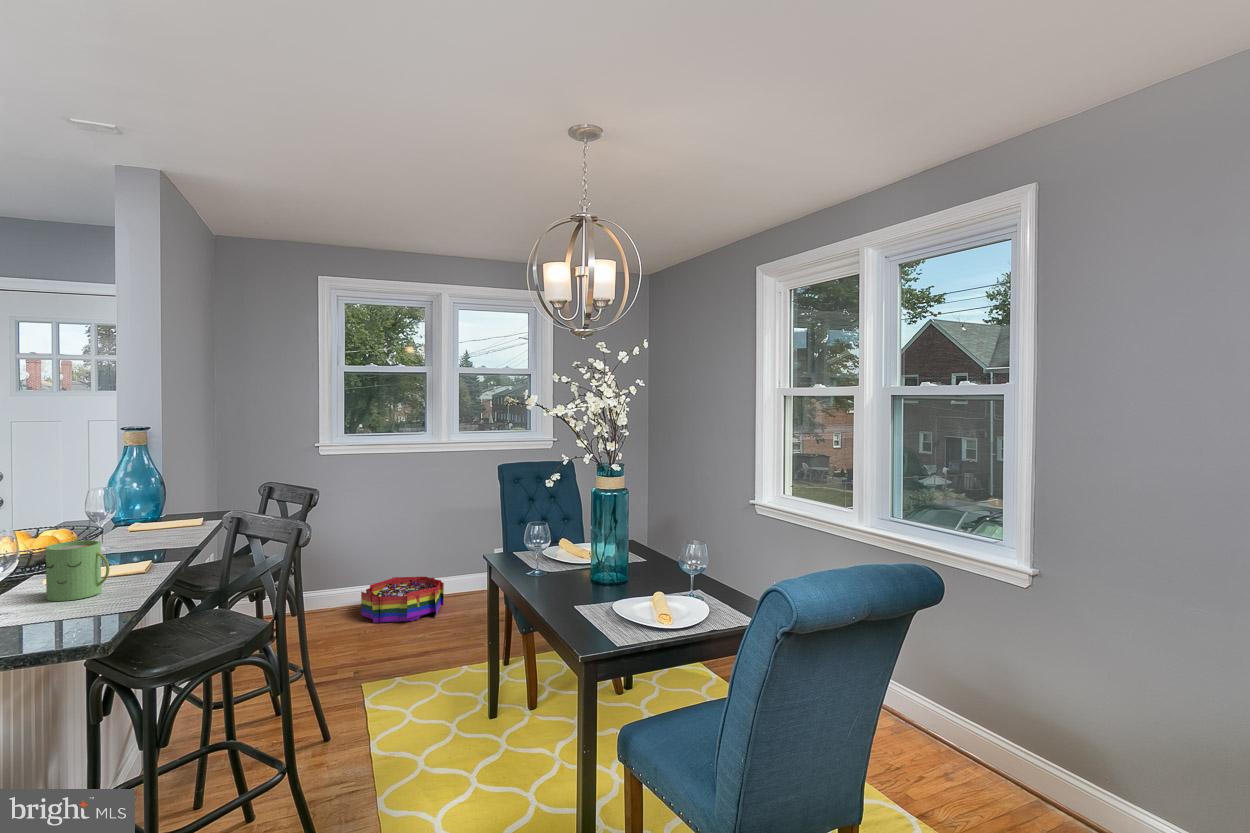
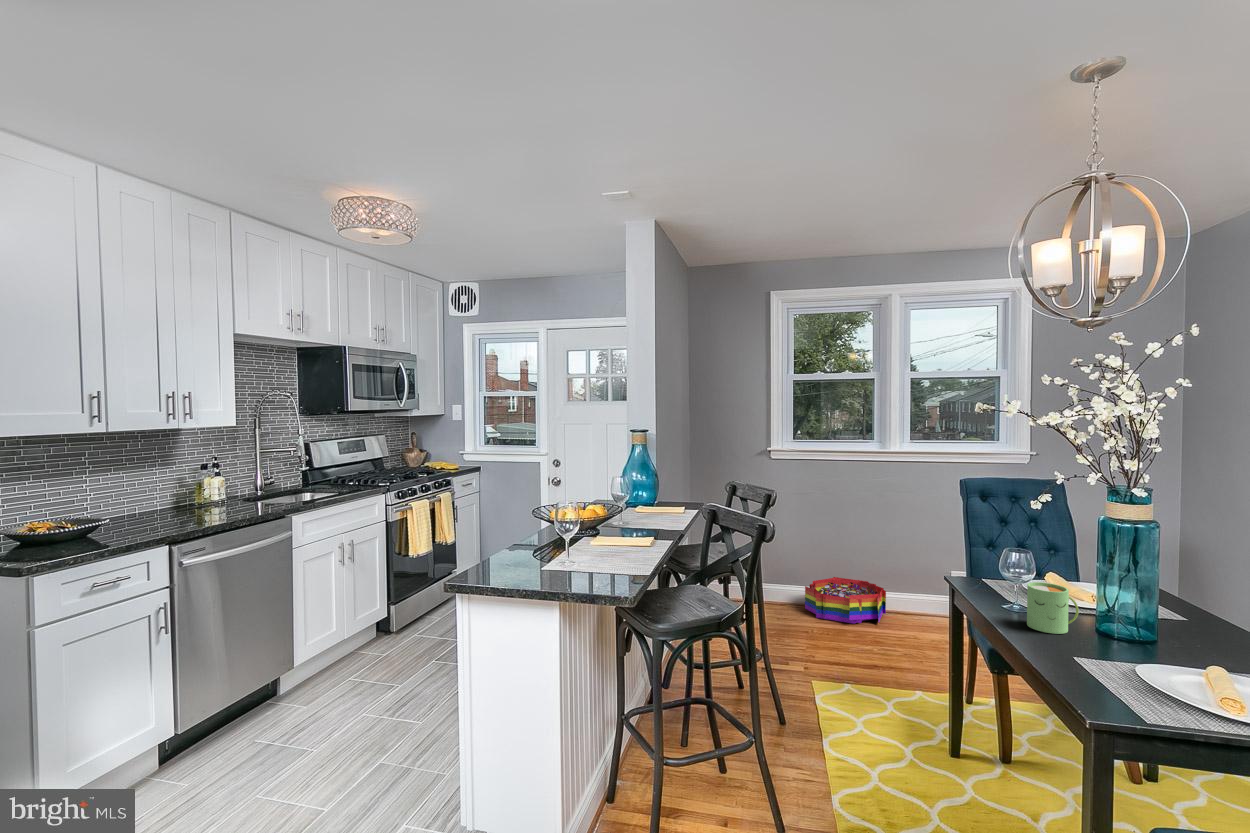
mug: present [45,540,109,601] -> present [1027,582,1079,634]

